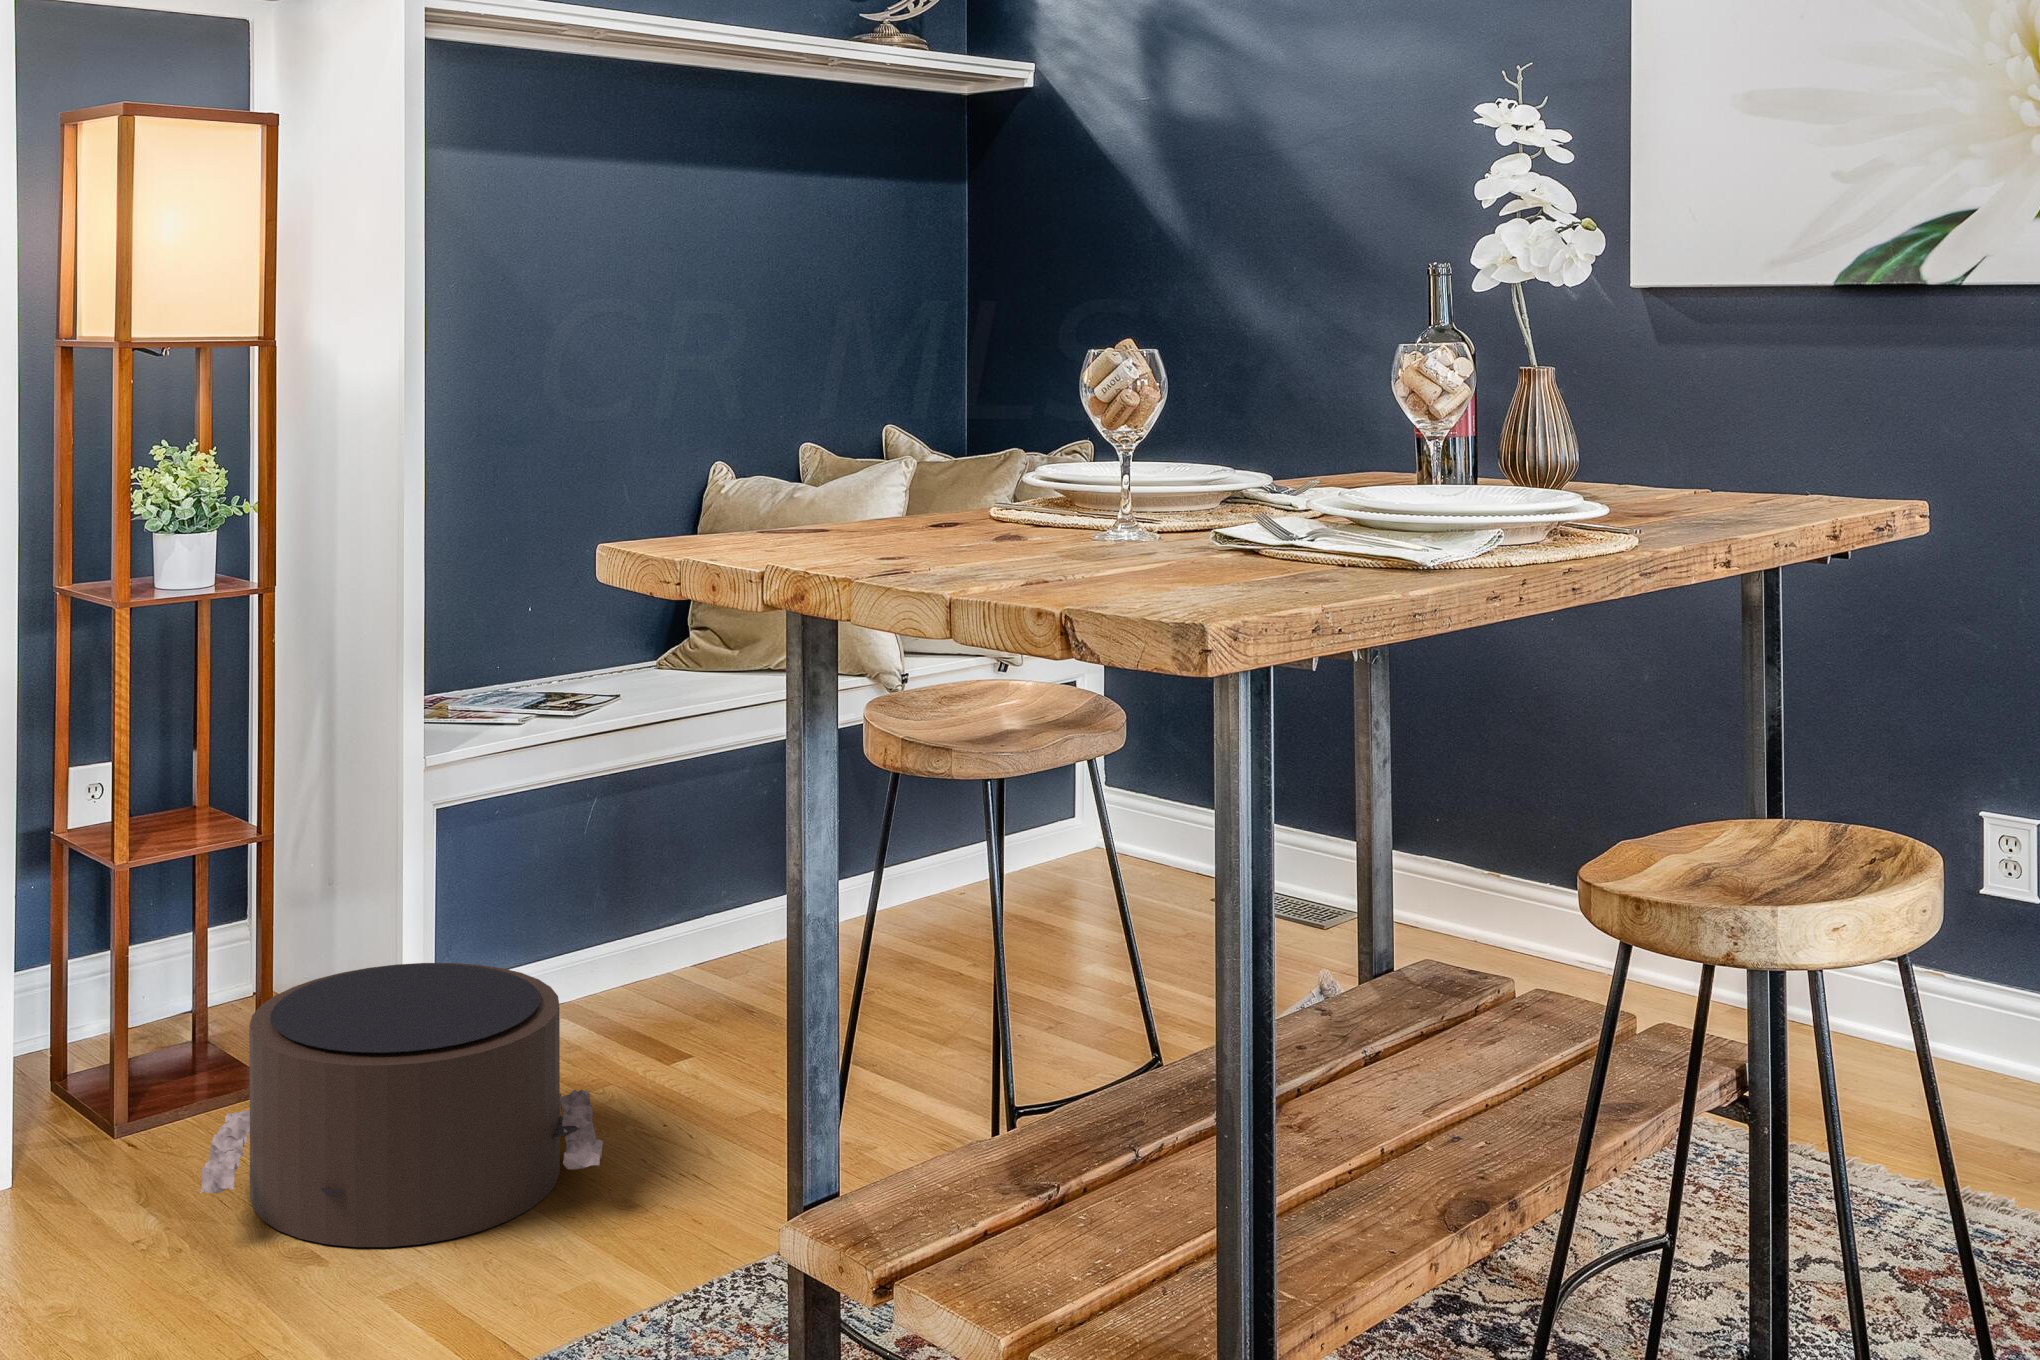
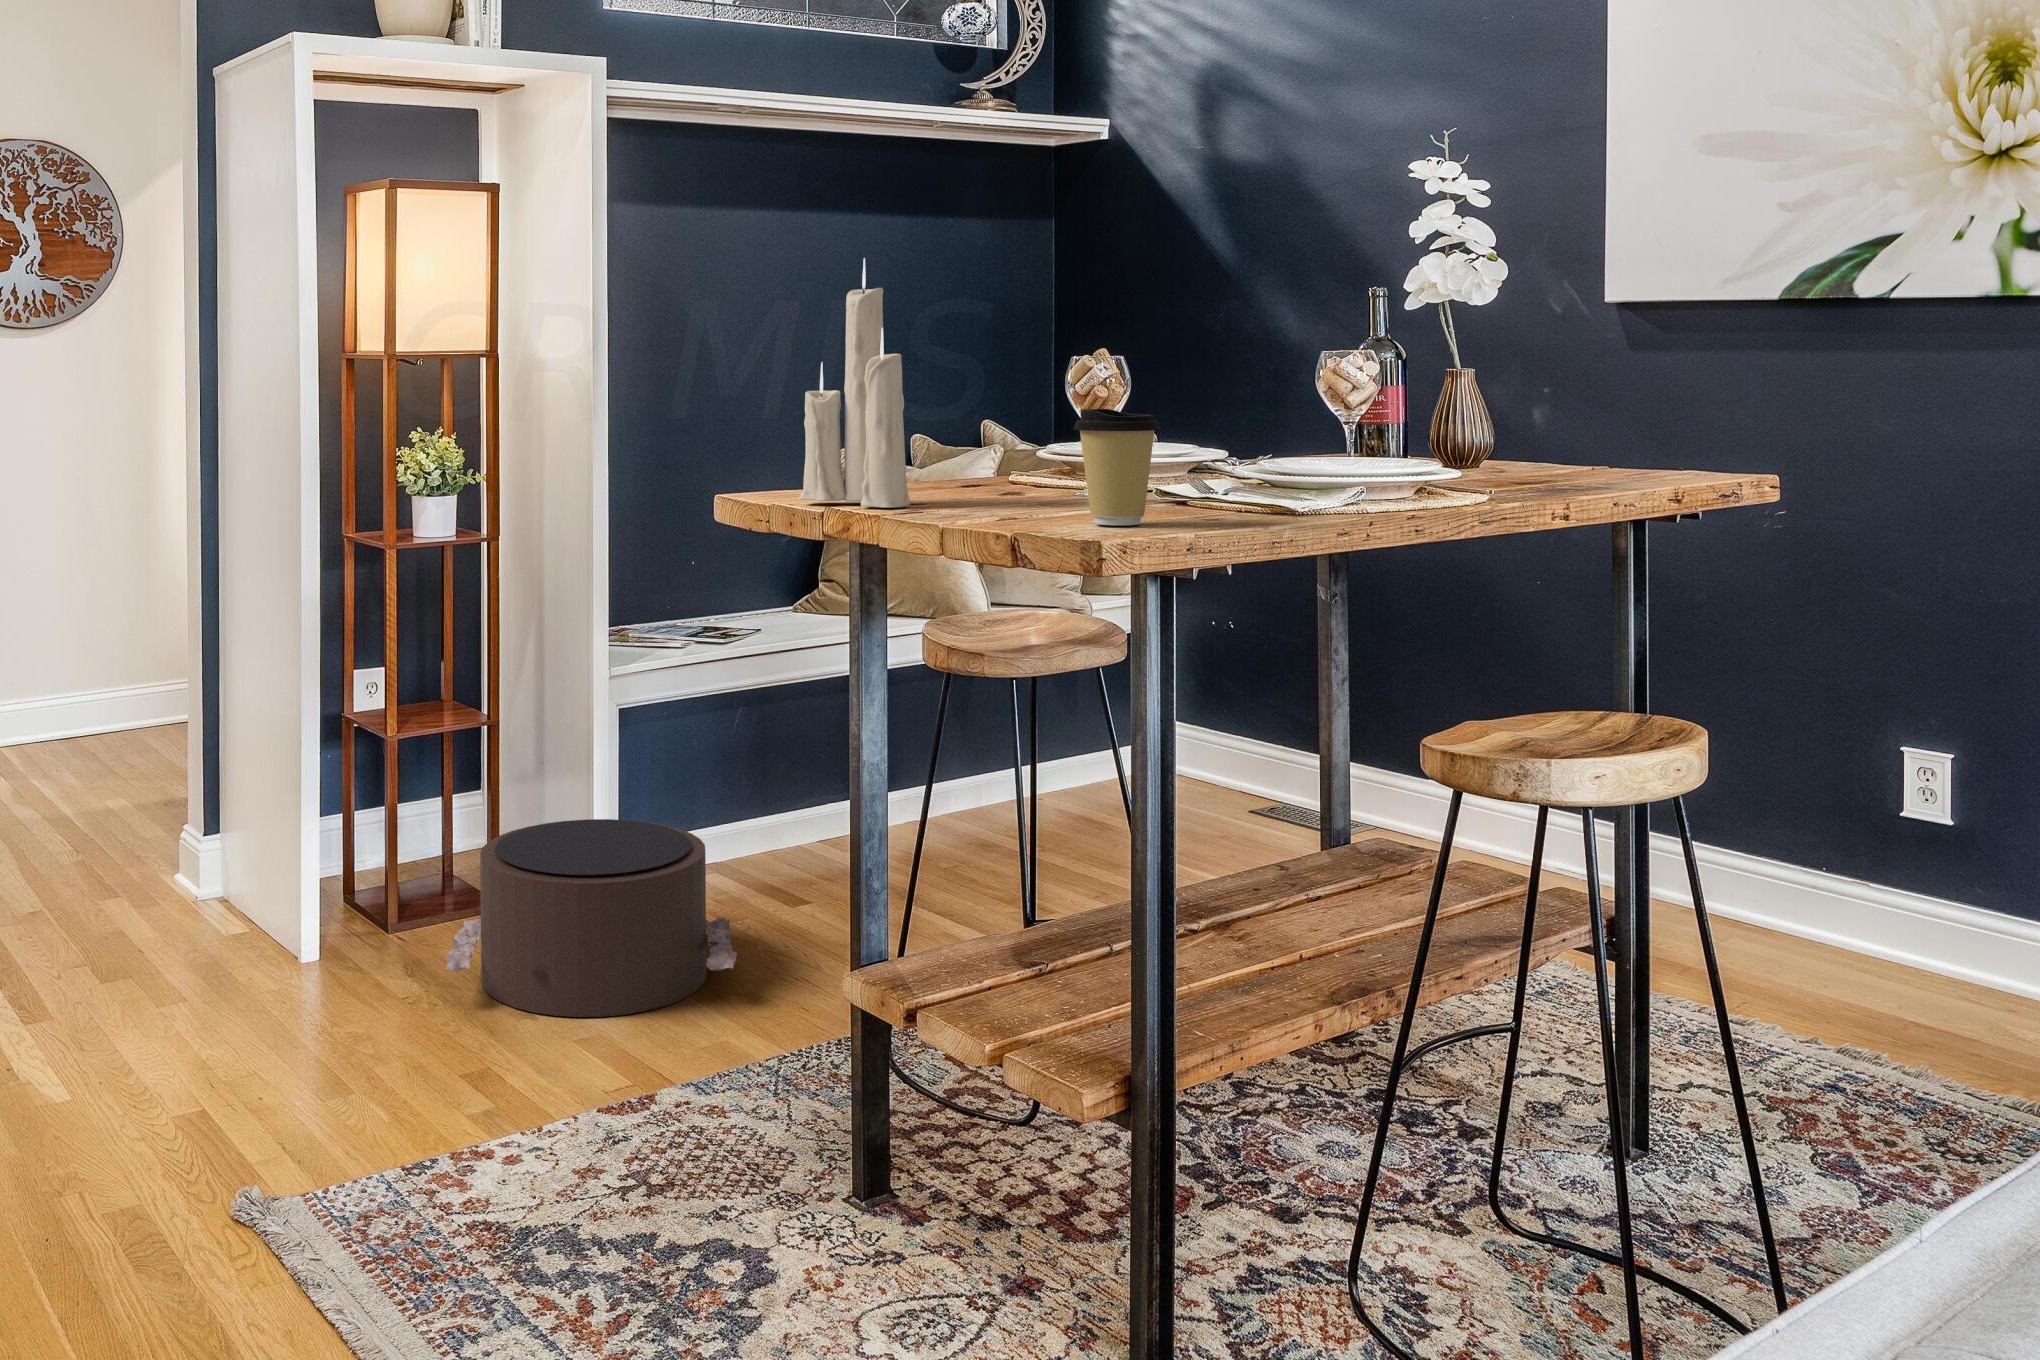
candle: none [729,191,889,565] -> present [799,258,910,508]
coffee cup: none [1147,427,1270,594] -> present [1074,409,1160,525]

